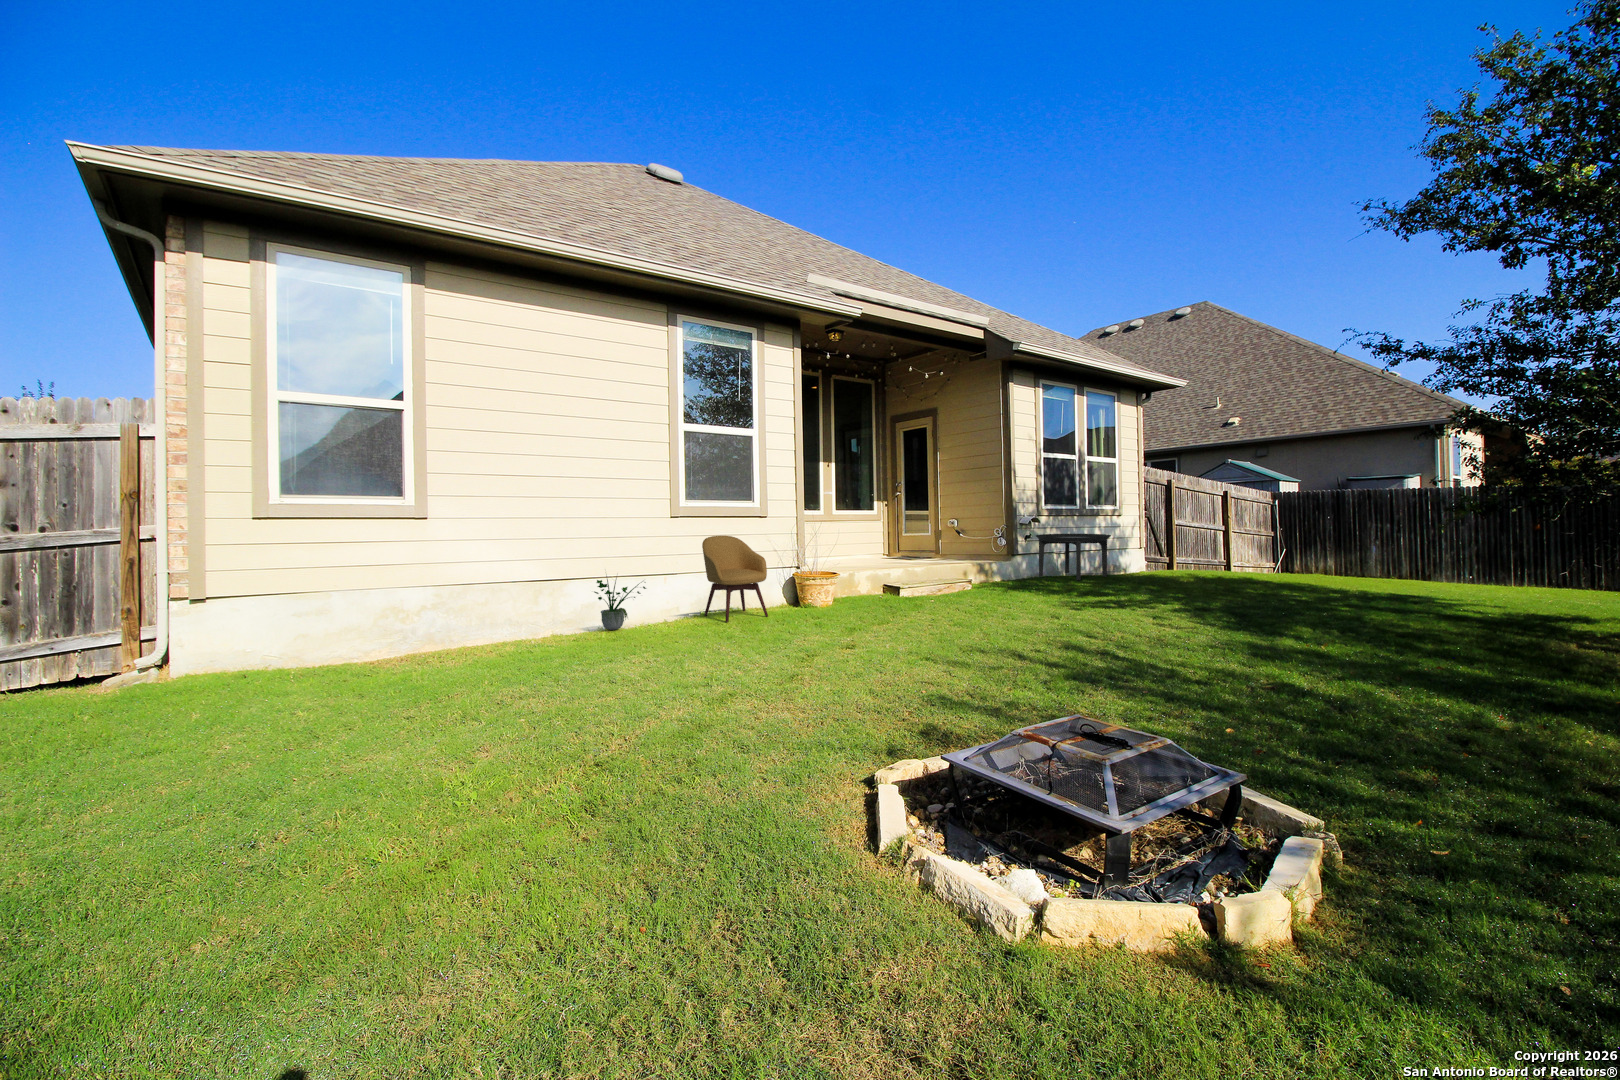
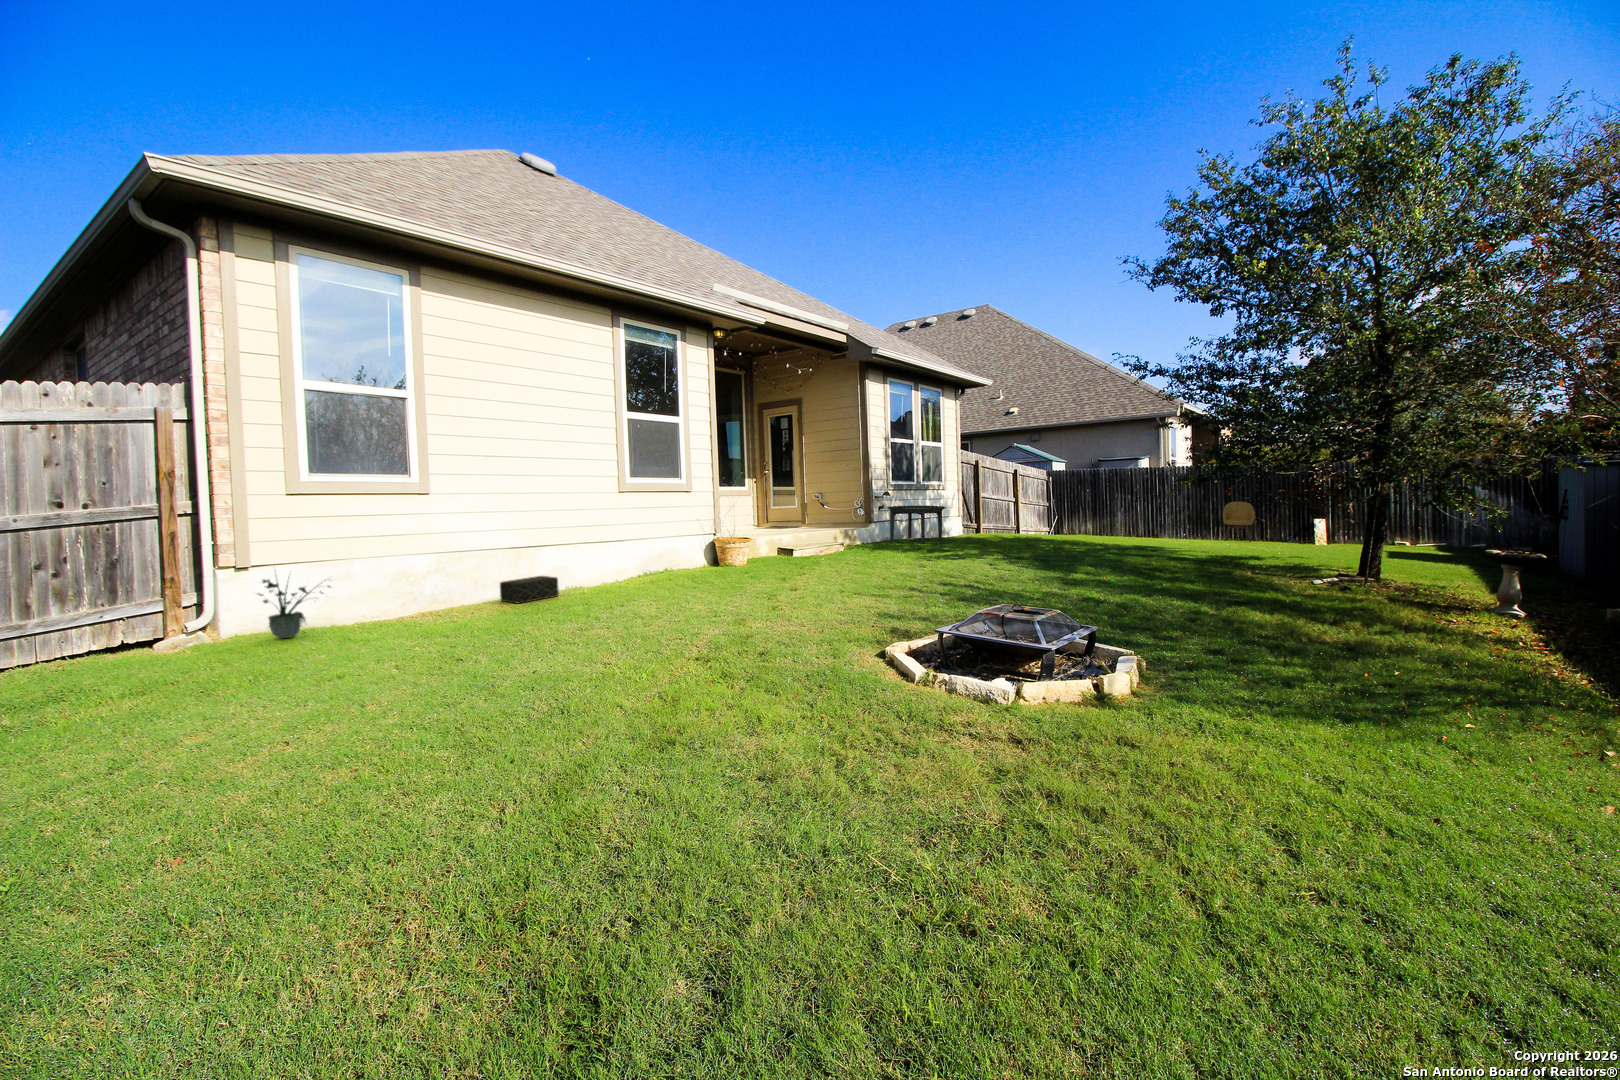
chair: present [702,536,768,622] -> present [1223,502,1255,542]
potted plant: present [594,579,646,630] -> present [258,580,330,638]
woven basket: none [513,611,579,644] -> present [500,576,559,603]

